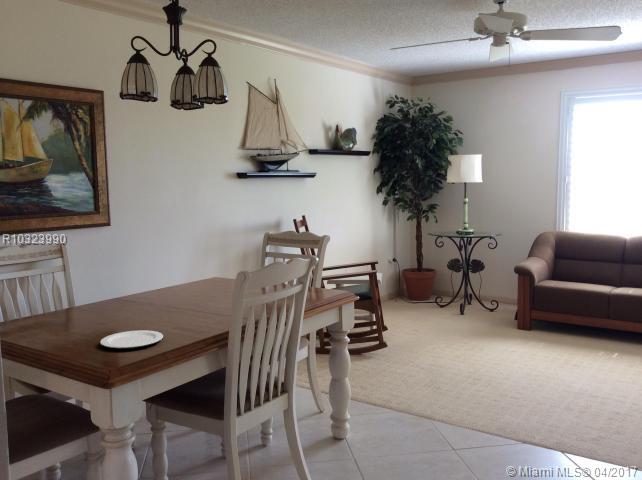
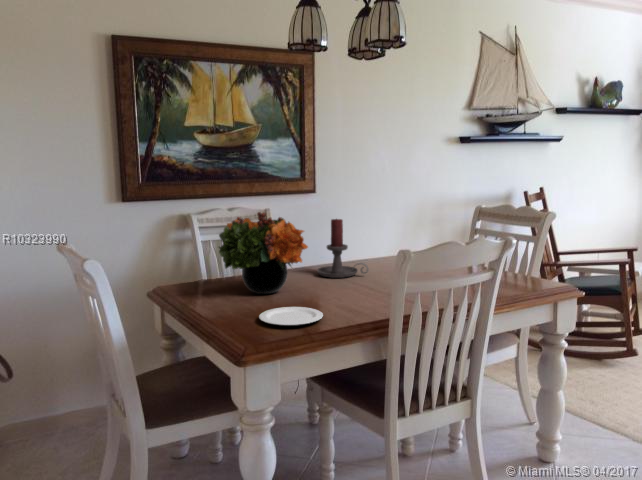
flower arrangement: none [38,245,132,324] -> present [219,212,308,294]
candle holder: none [132,248,182,303] -> present [317,219,368,278]

